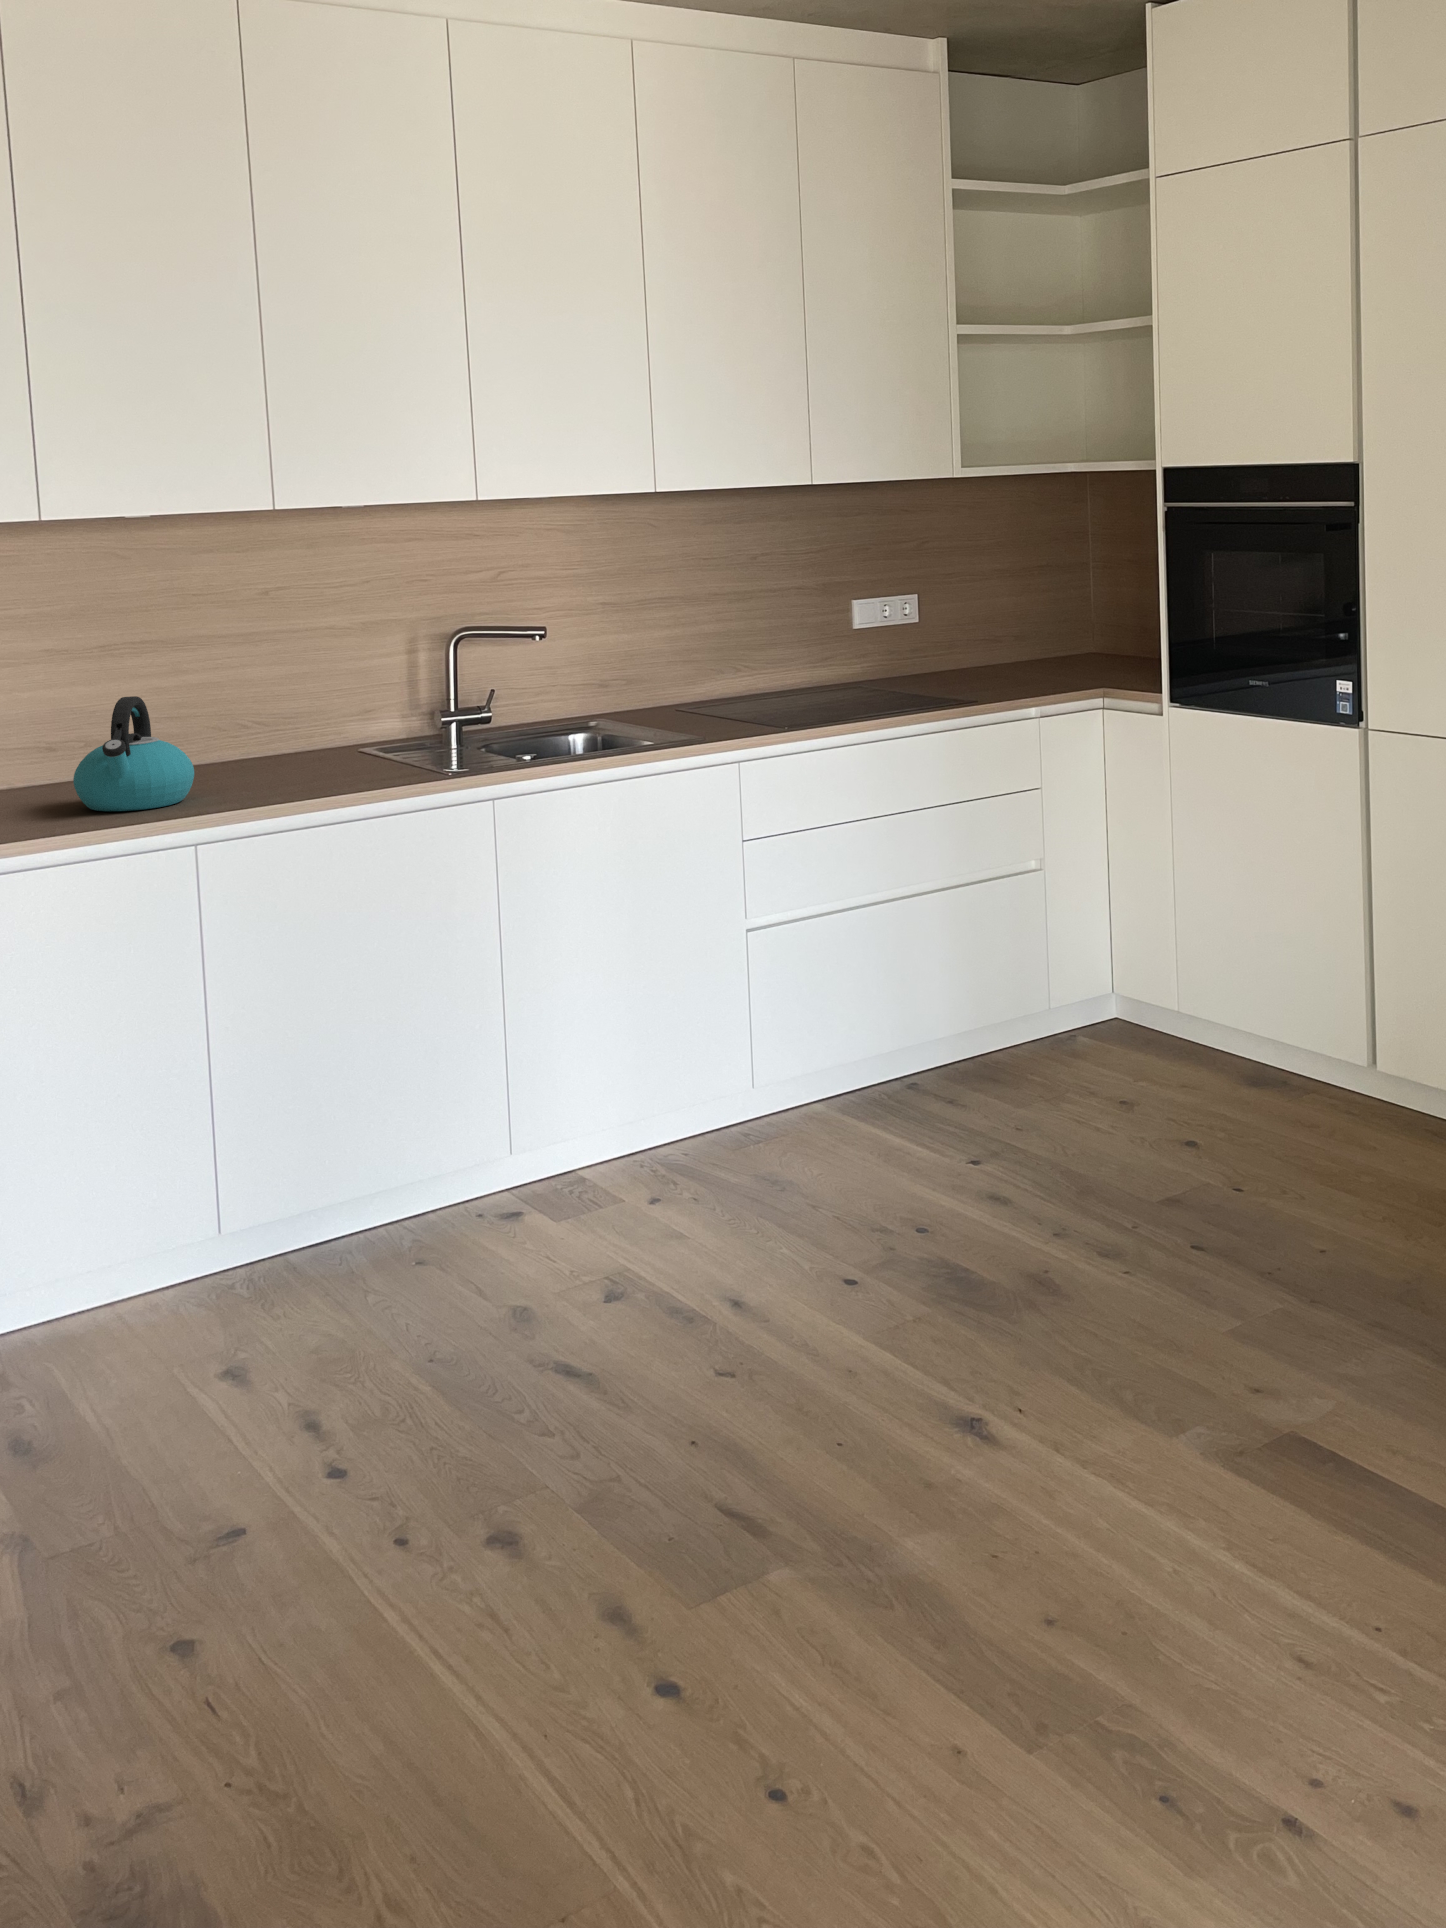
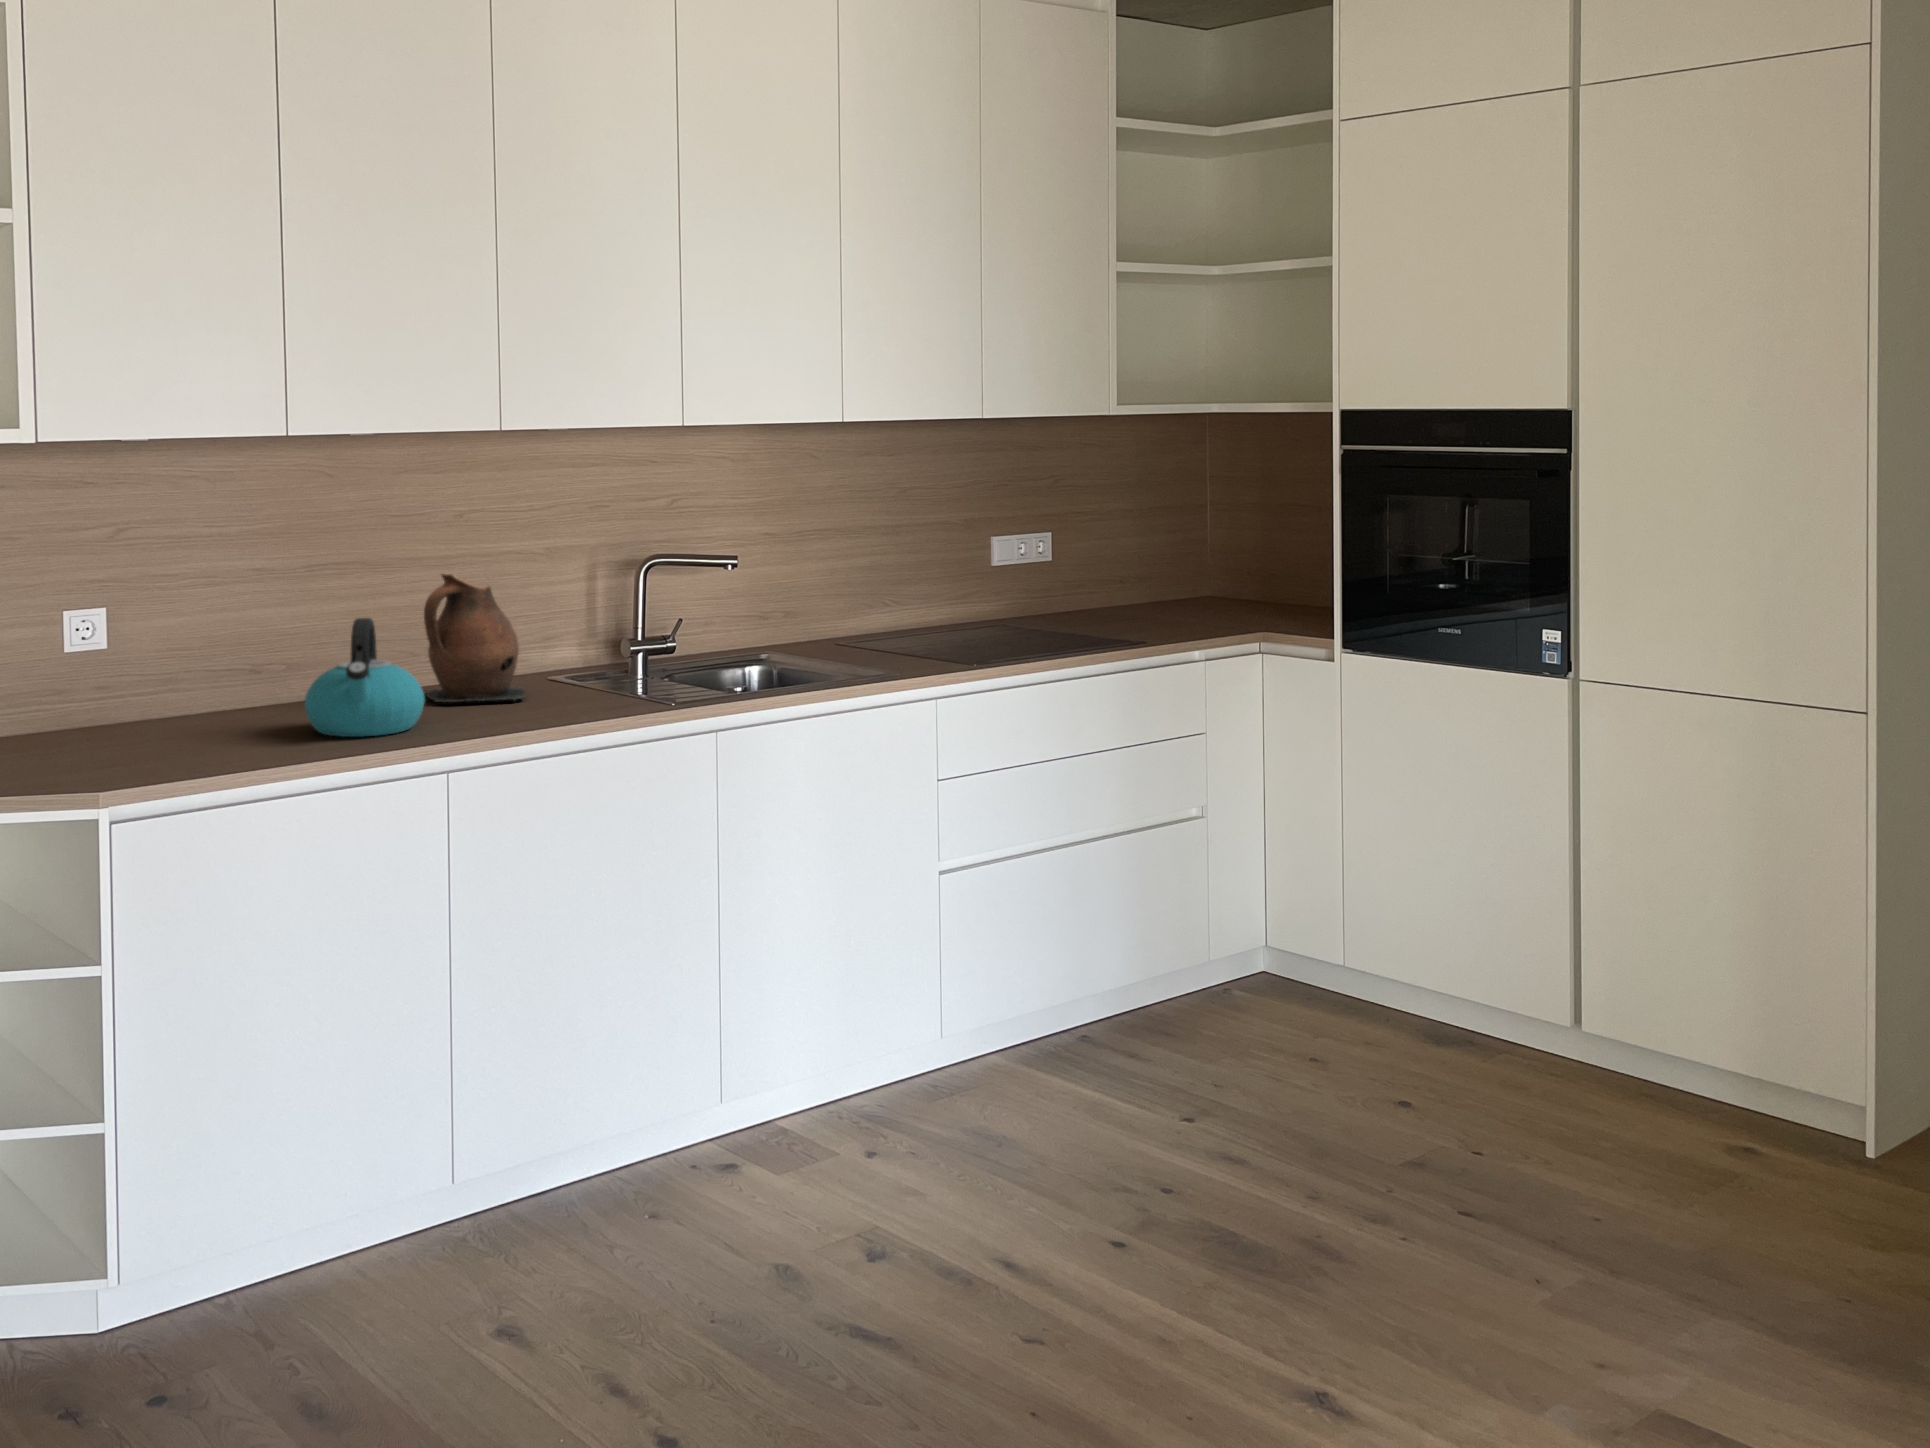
ceramic pitcher: none [213,651,326,776] -> present [424,574,526,702]

